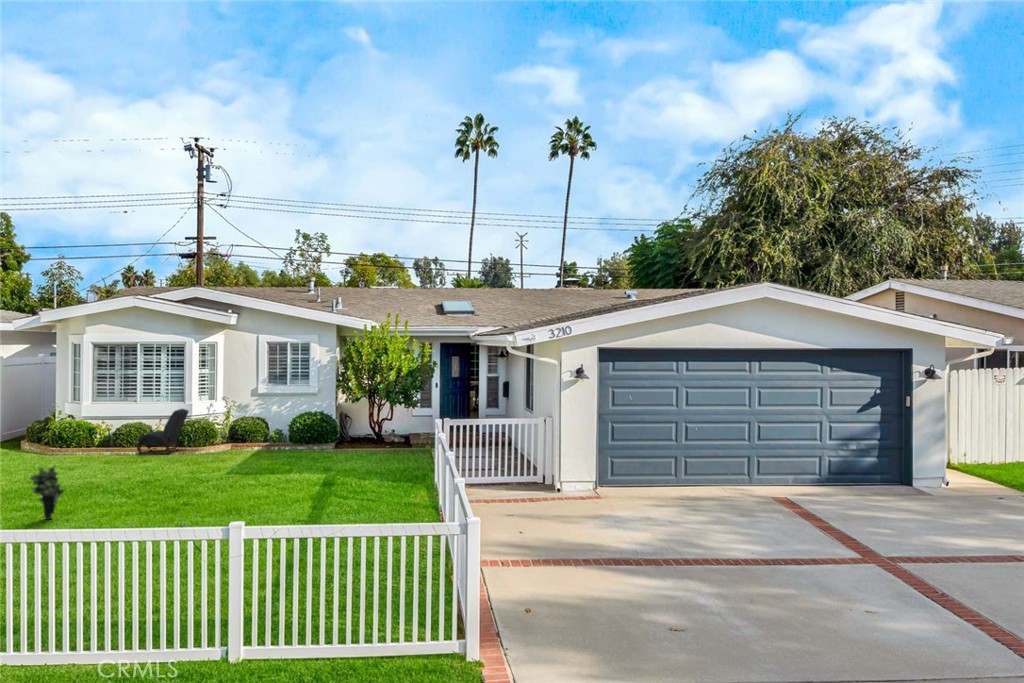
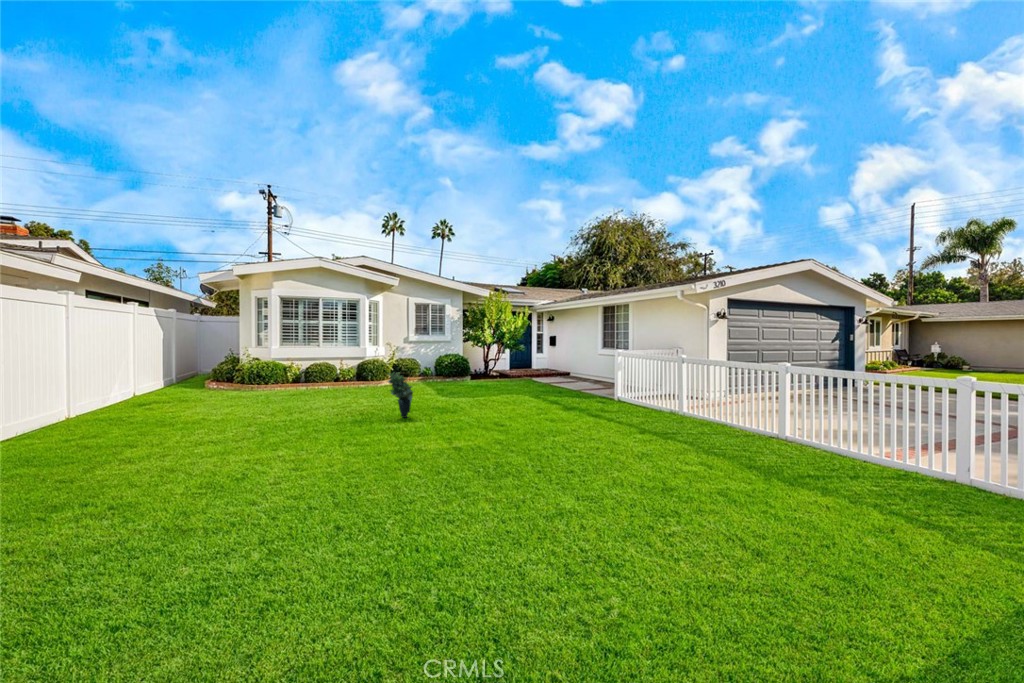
lounge chair: present [137,409,189,455] -> none [334,351,369,387]

